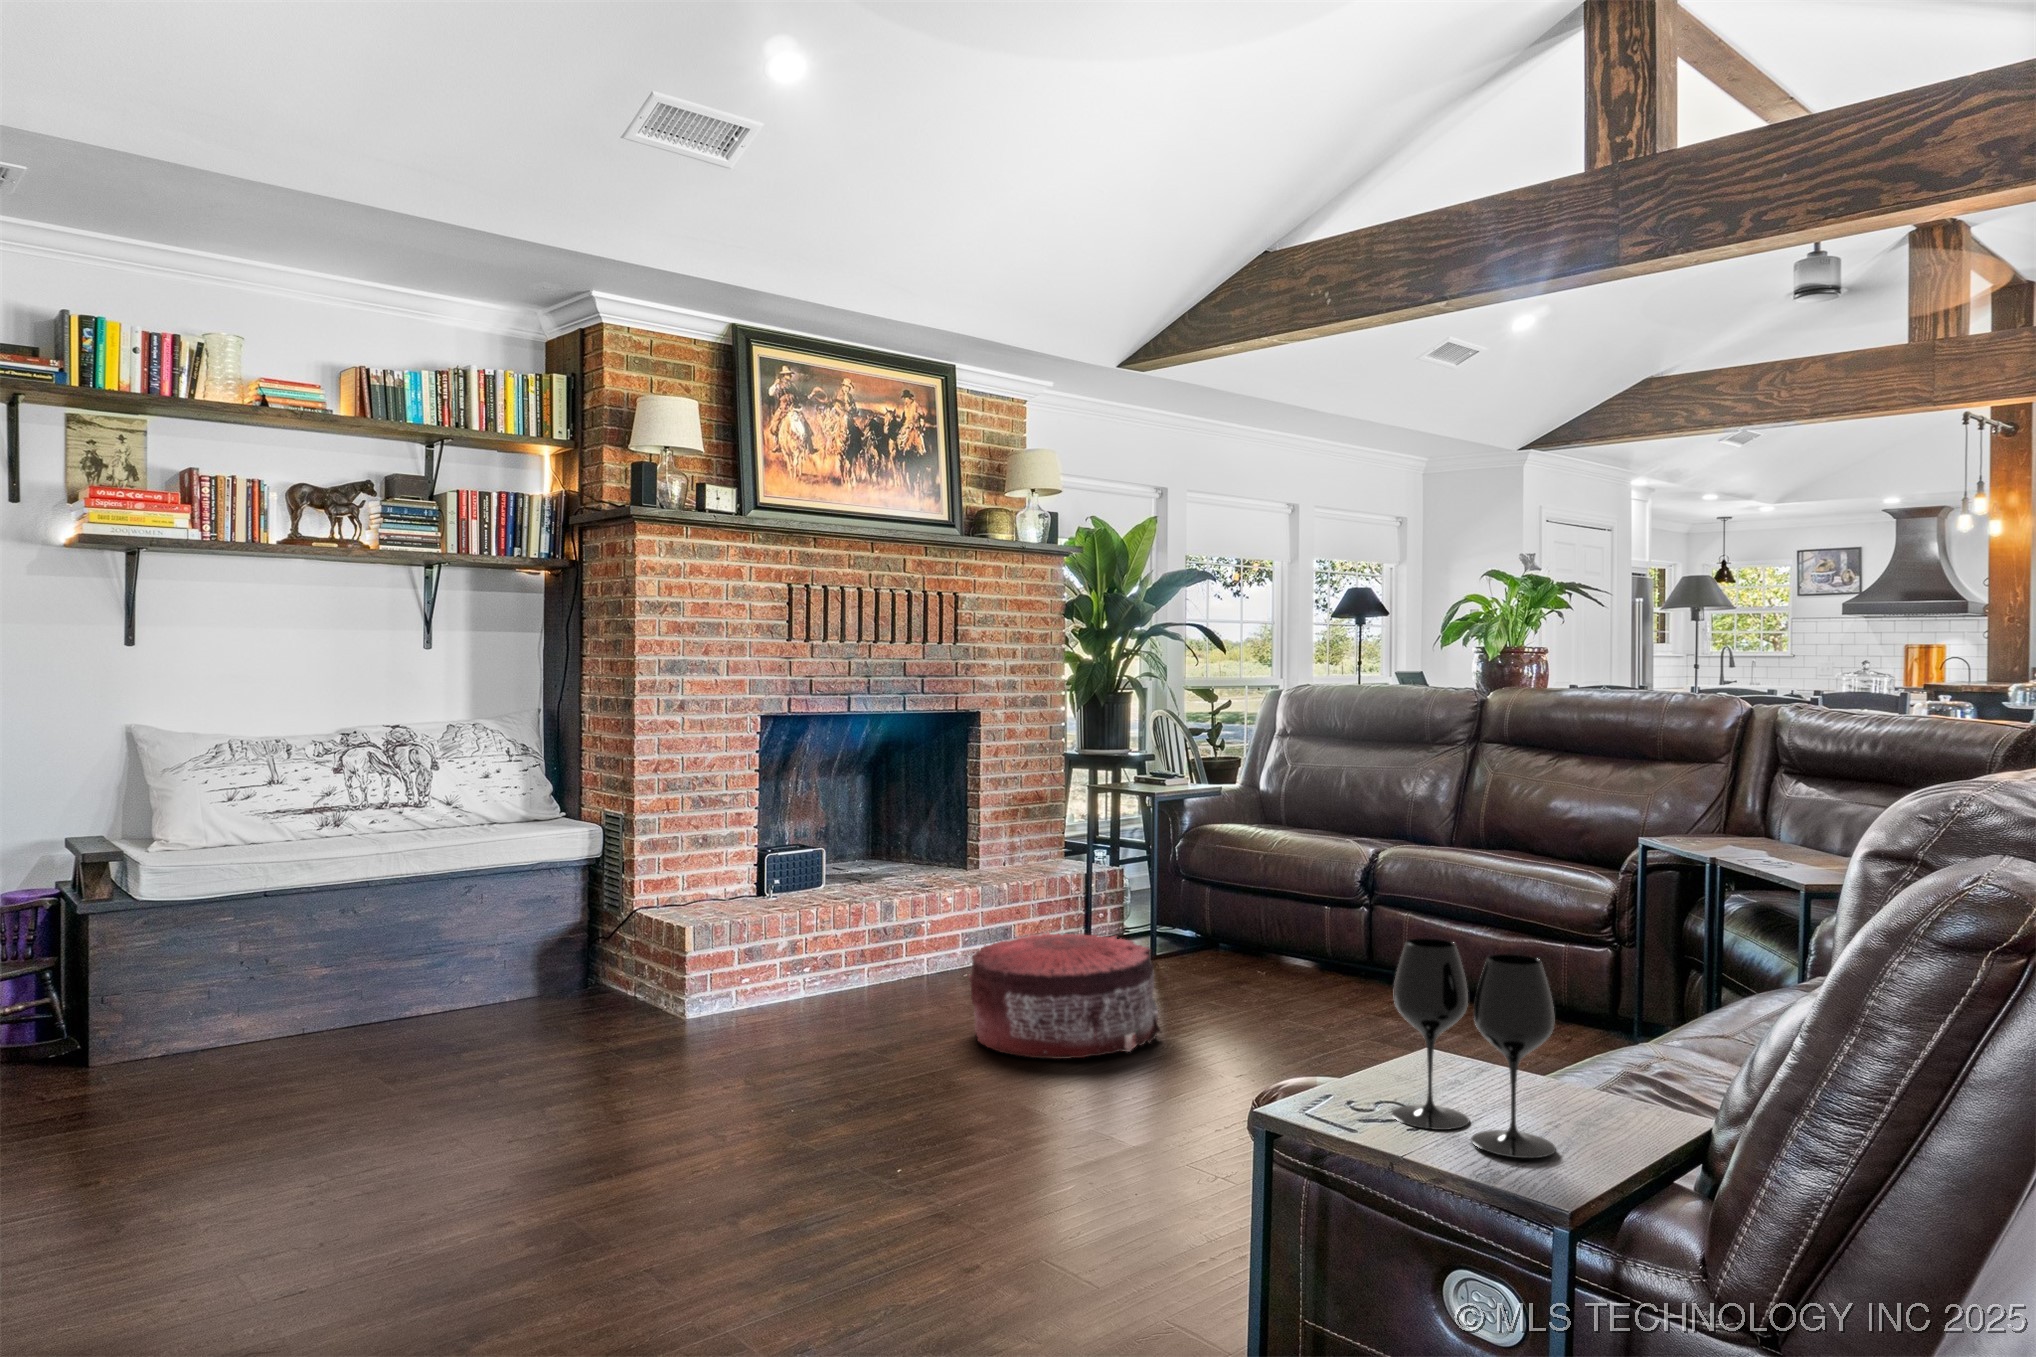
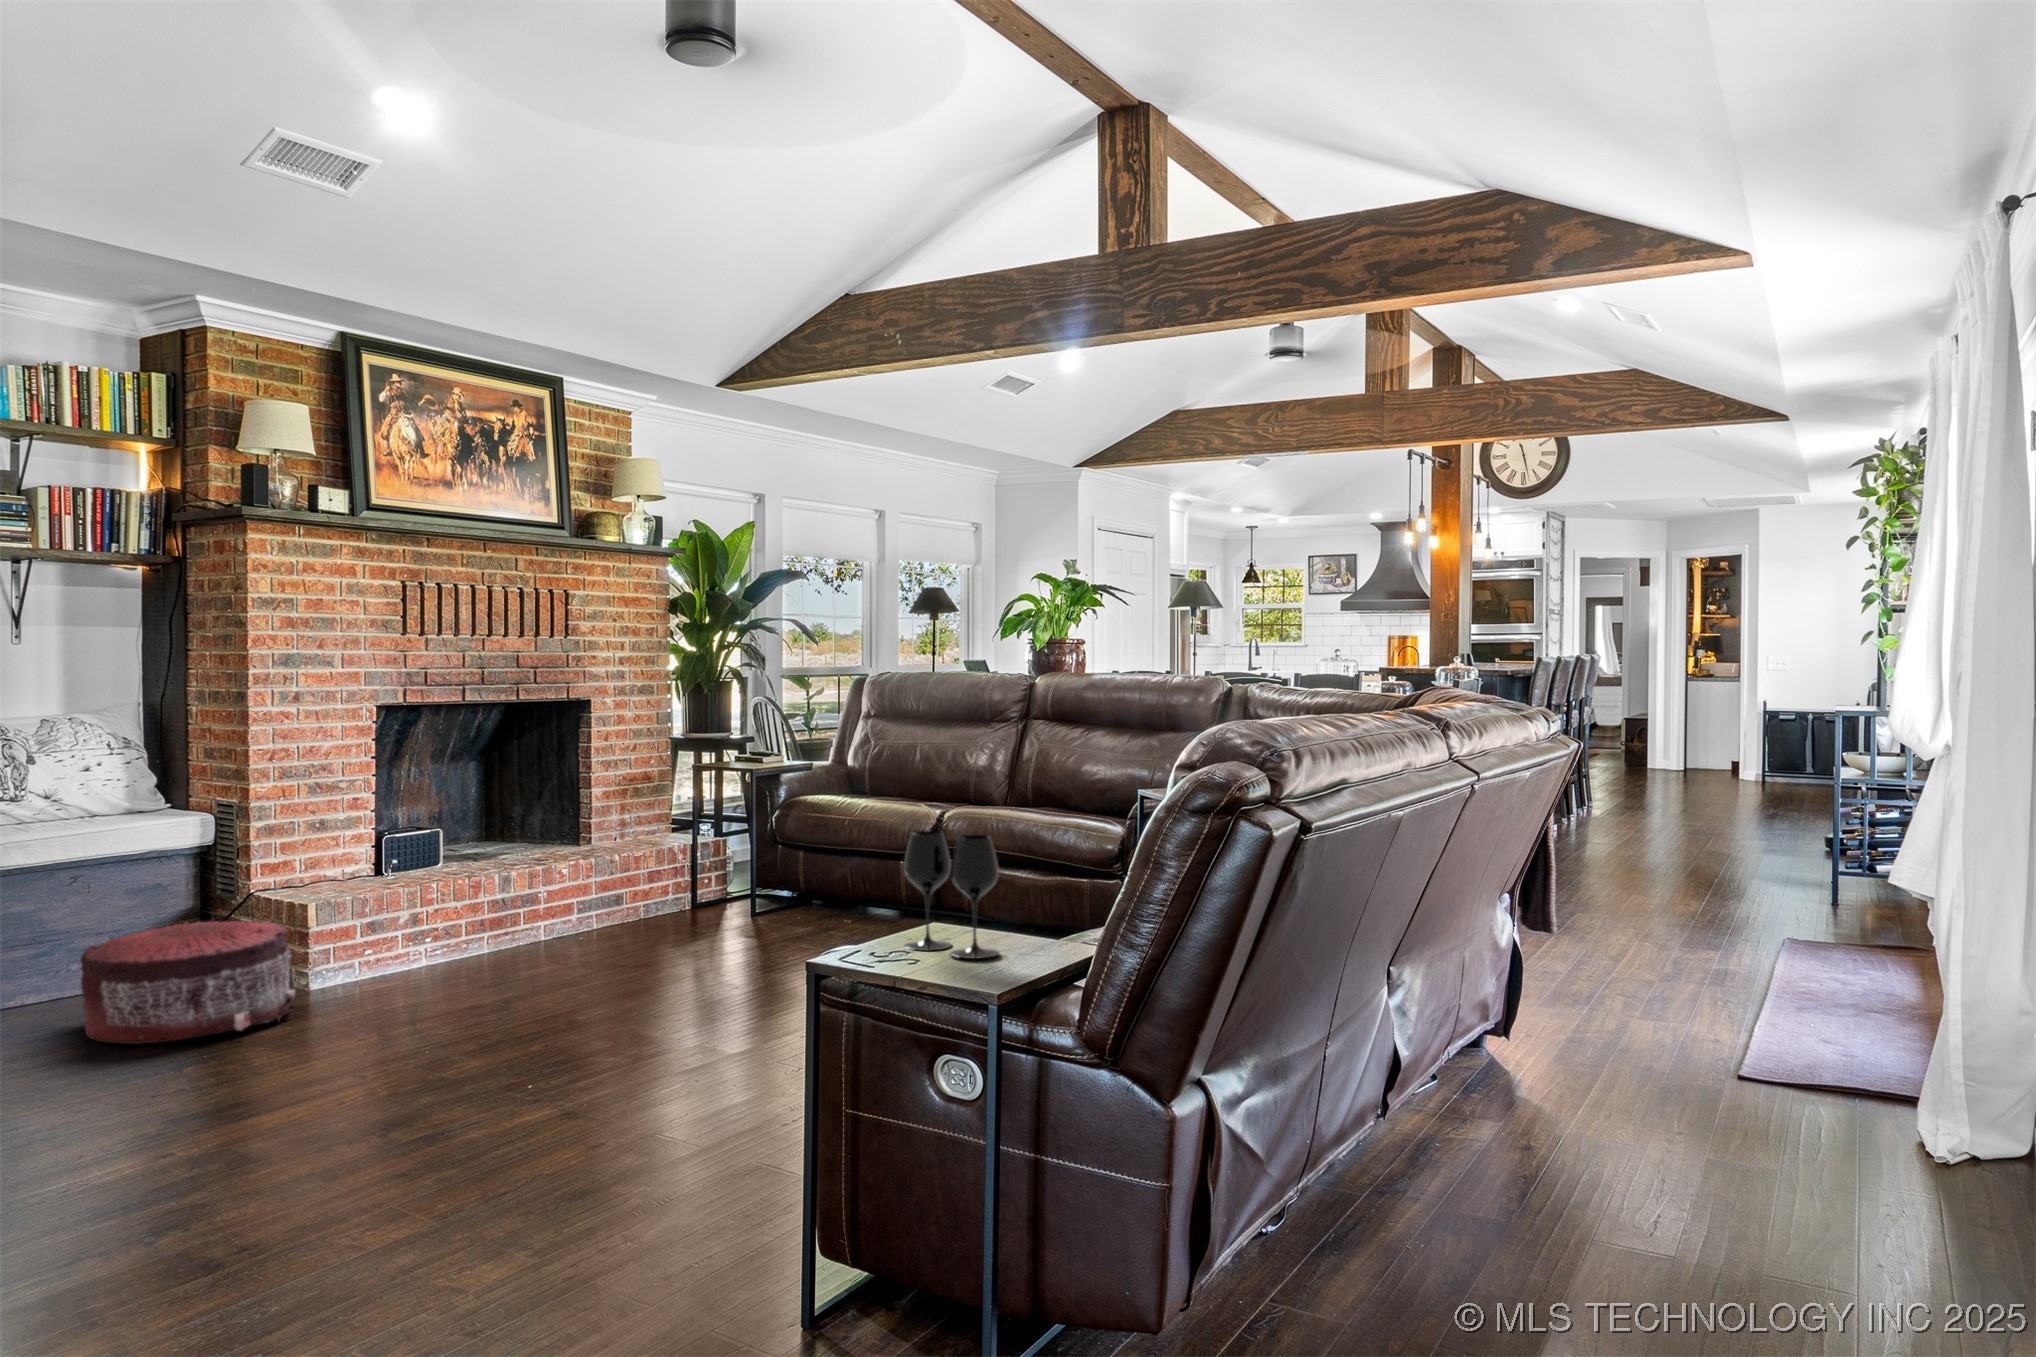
pouf: present [968,932,1161,1059] -> present [81,921,295,1044]

